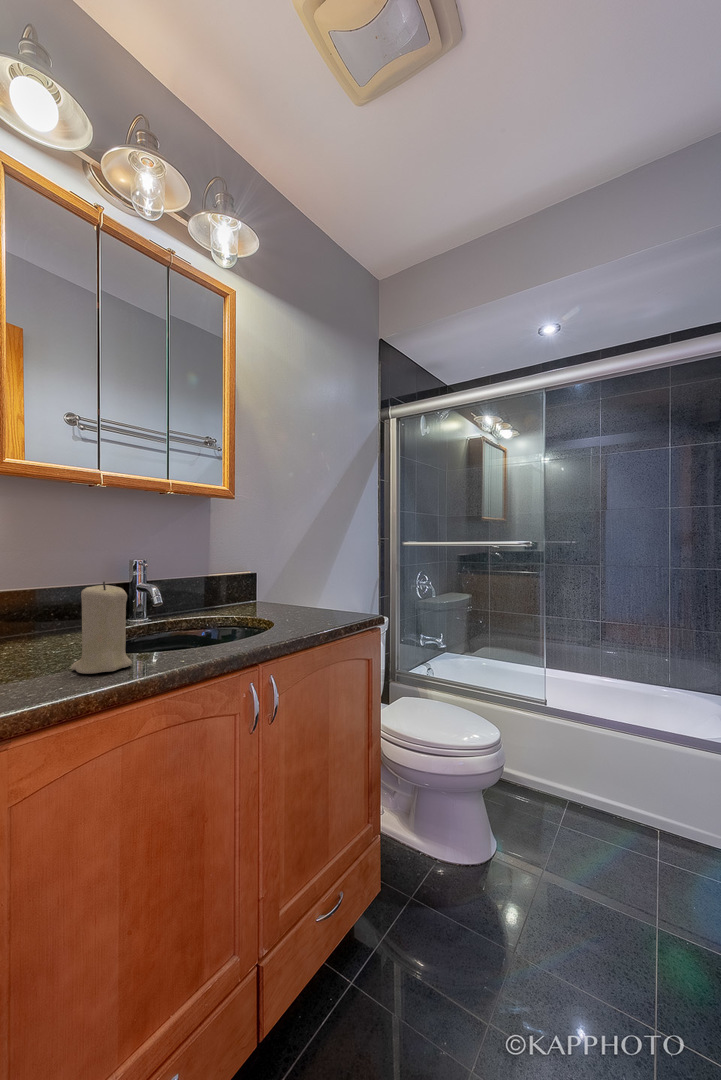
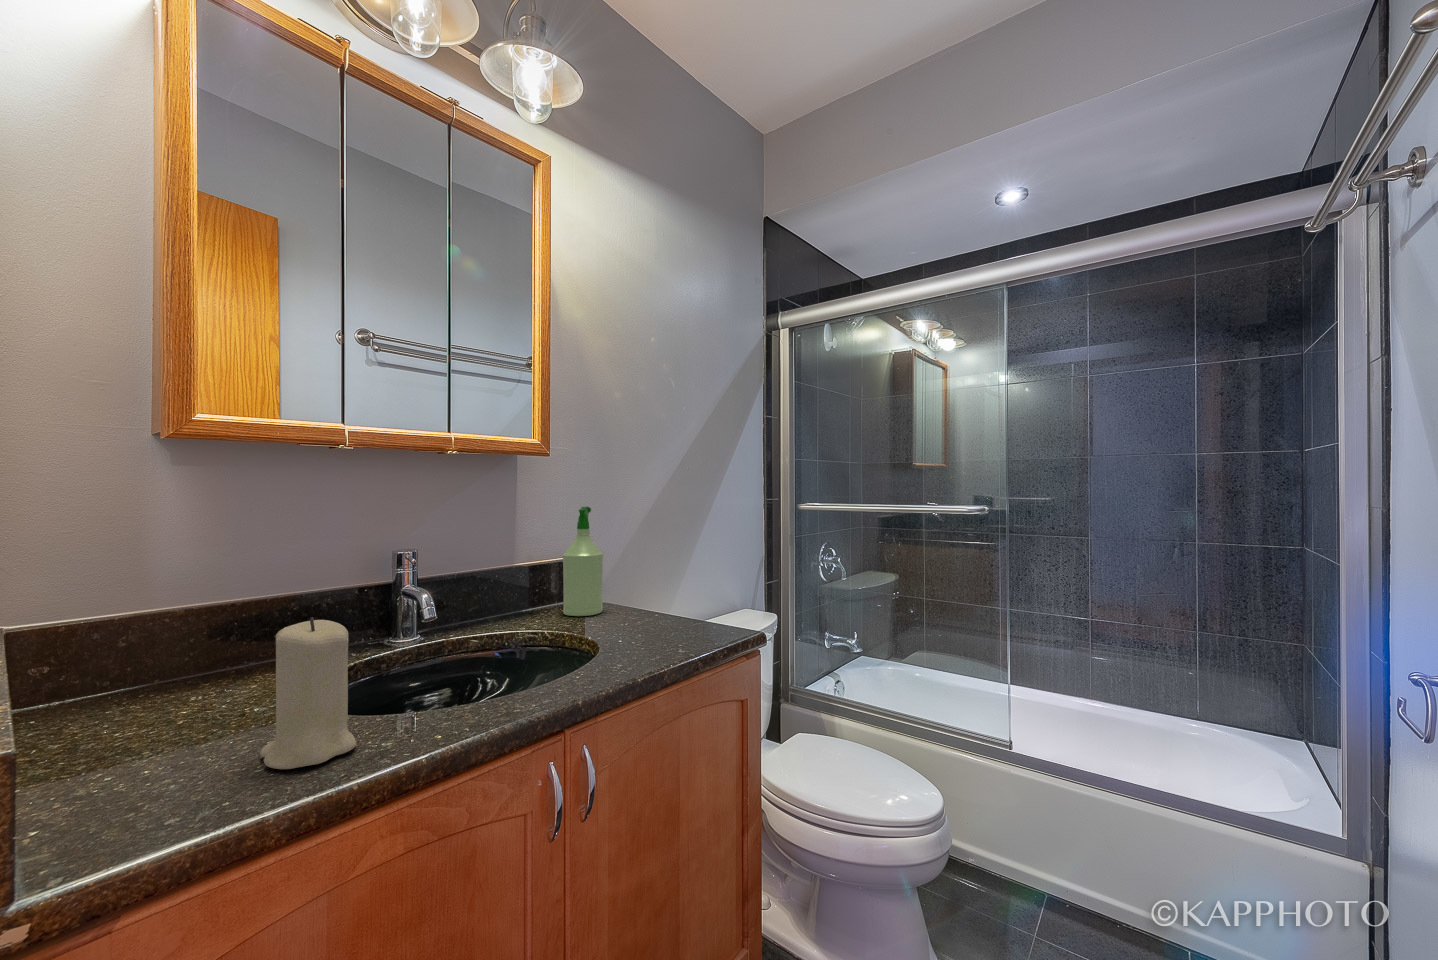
spray bottle: none [242,536,271,610] -> present [563,507,603,616]

